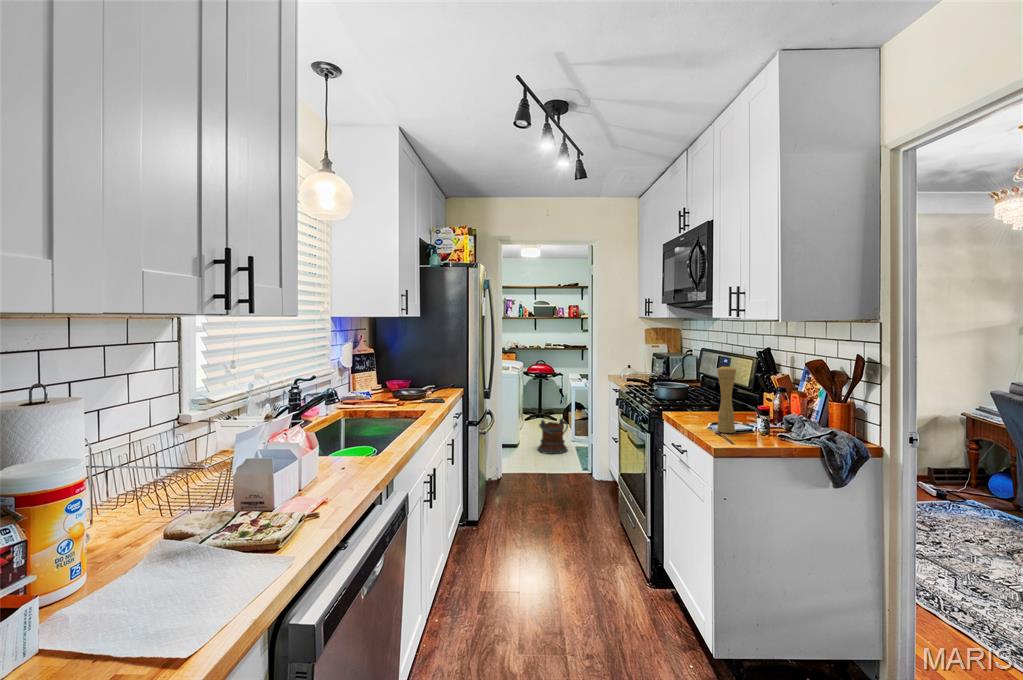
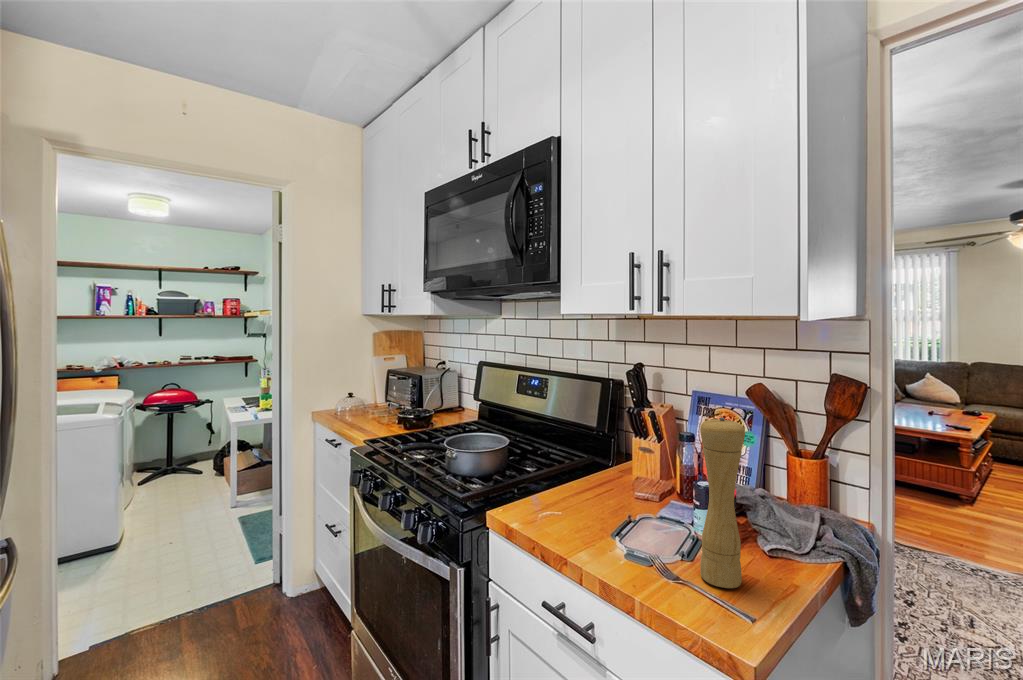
bucket: present [538,418,568,454] -> none [162,484,228,557]

